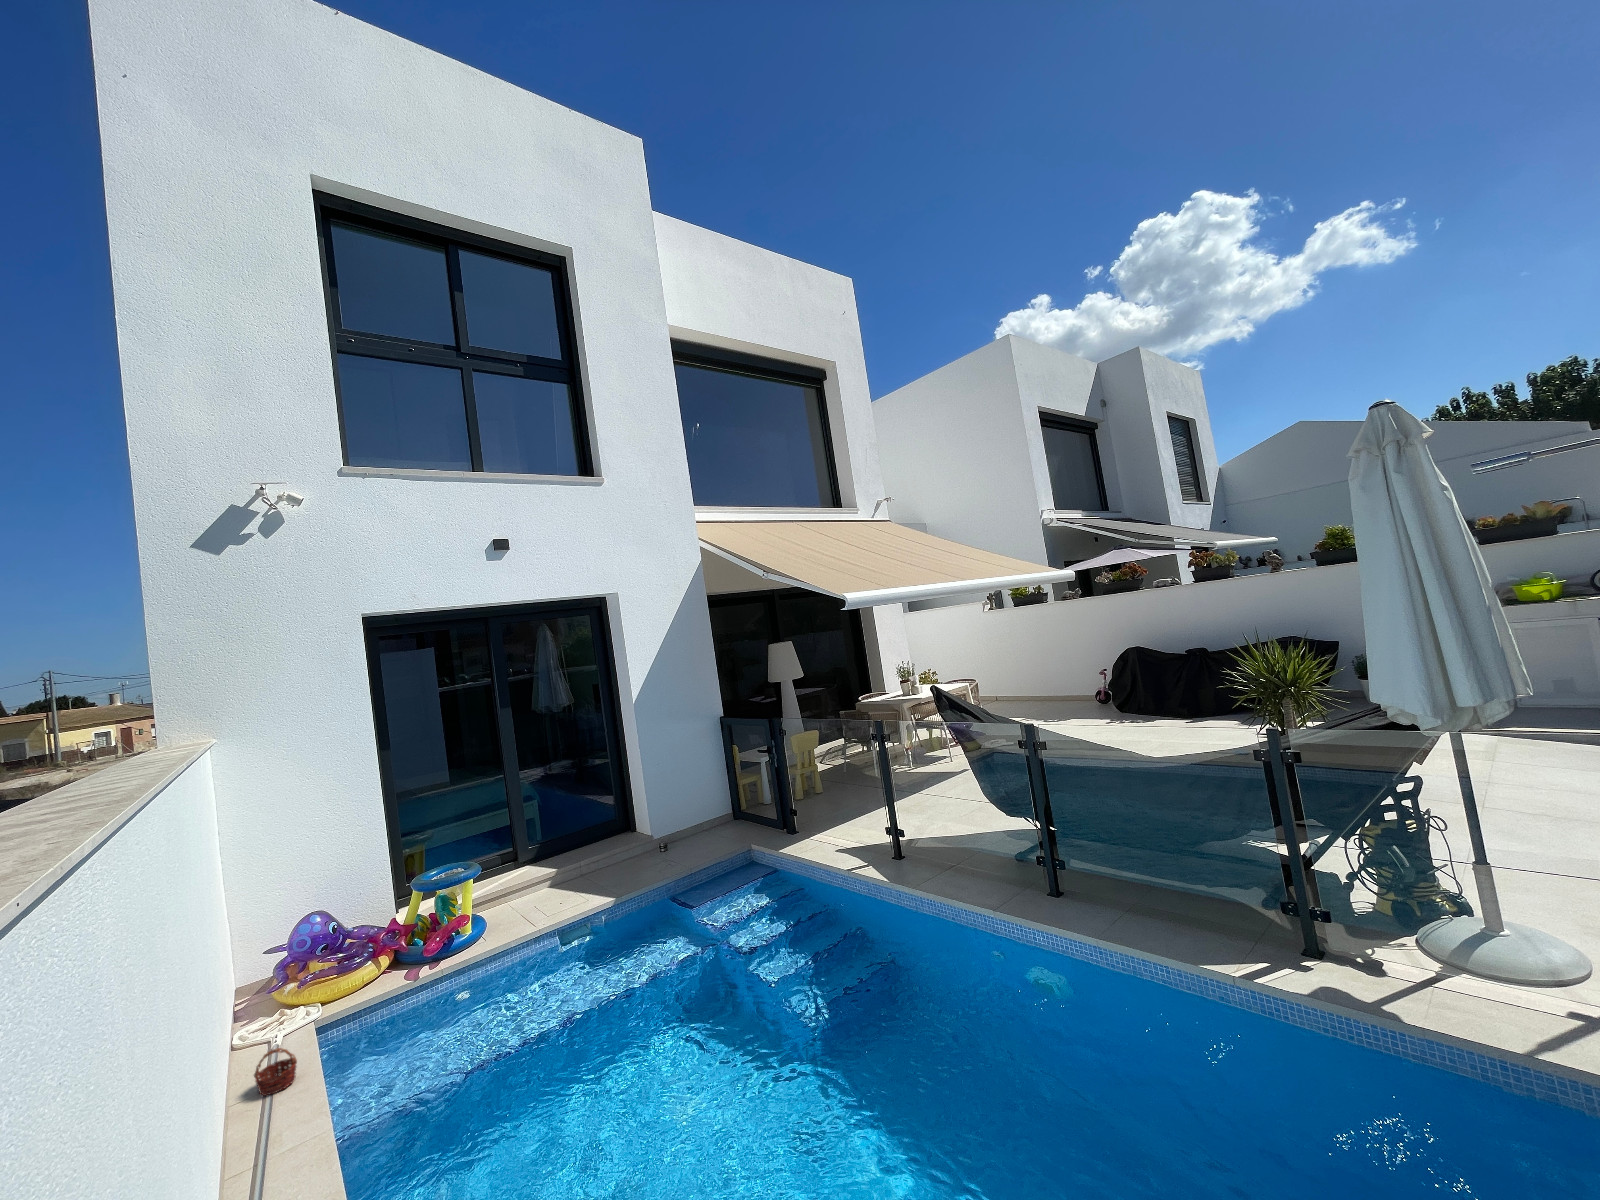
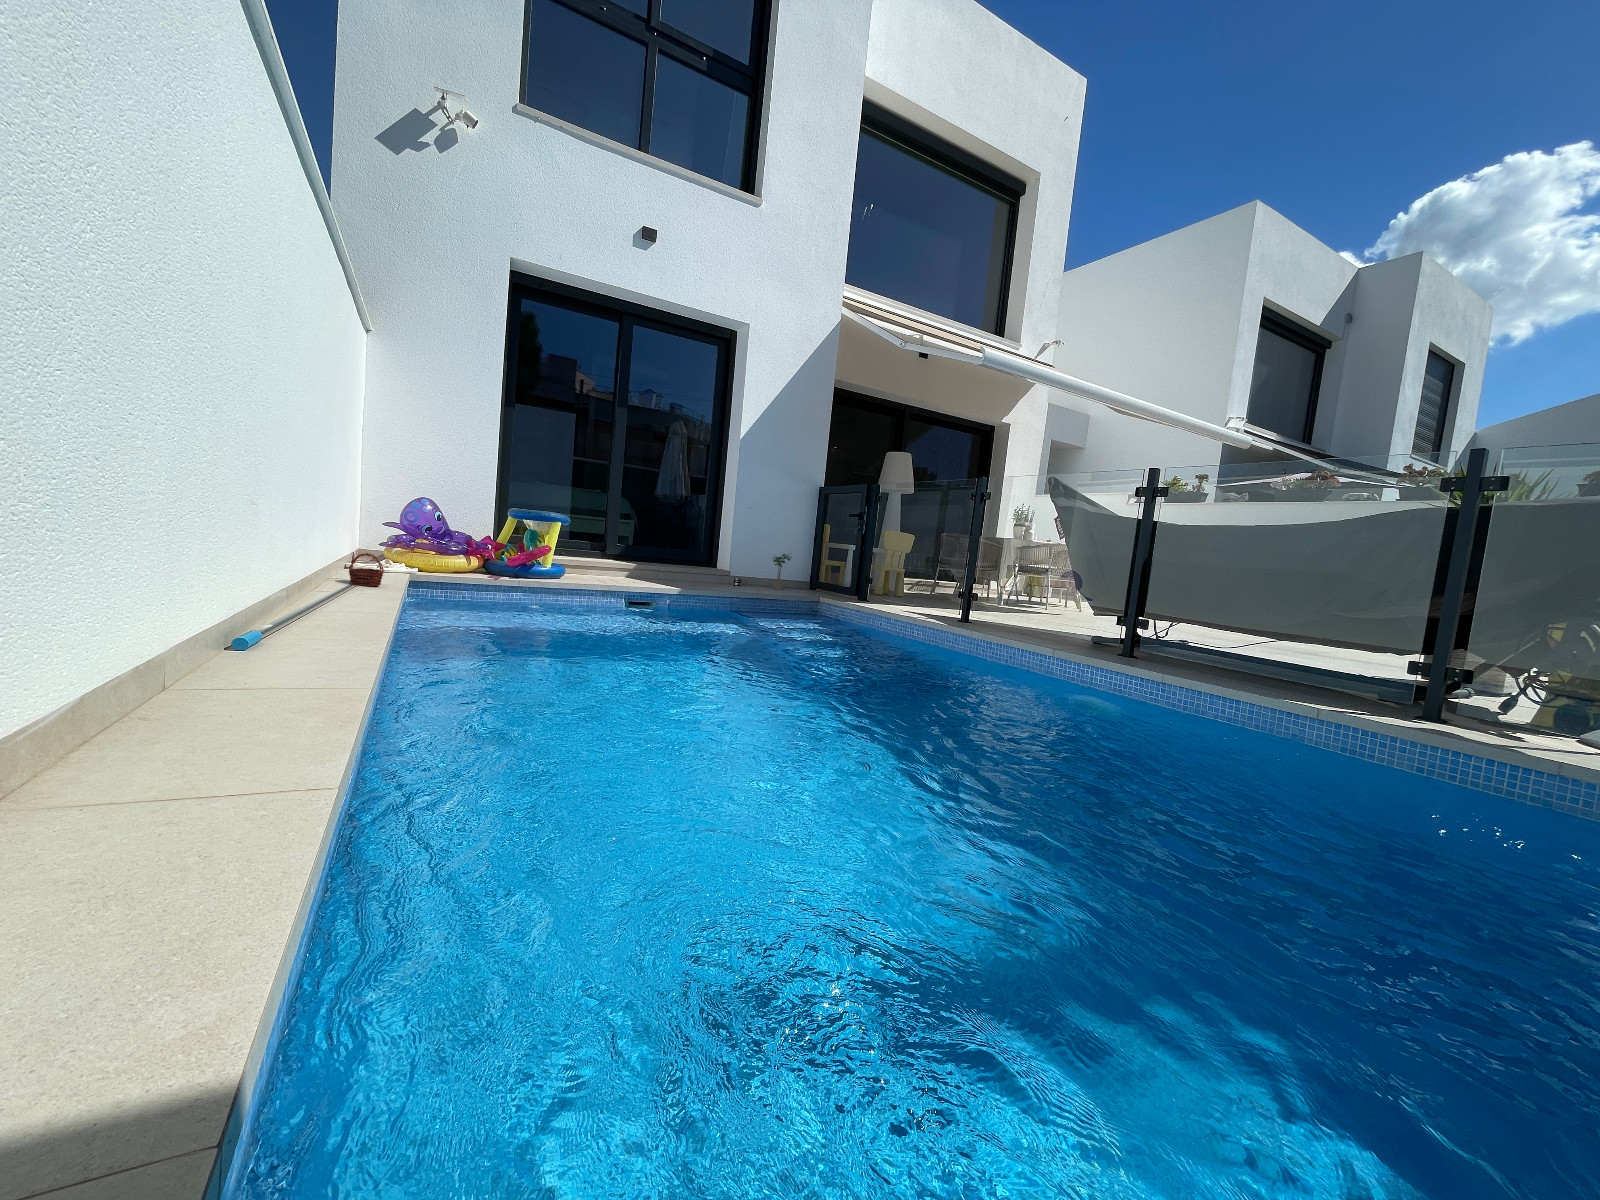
potted plant: none [691,796,711,837] -> present [773,554,792,590]

